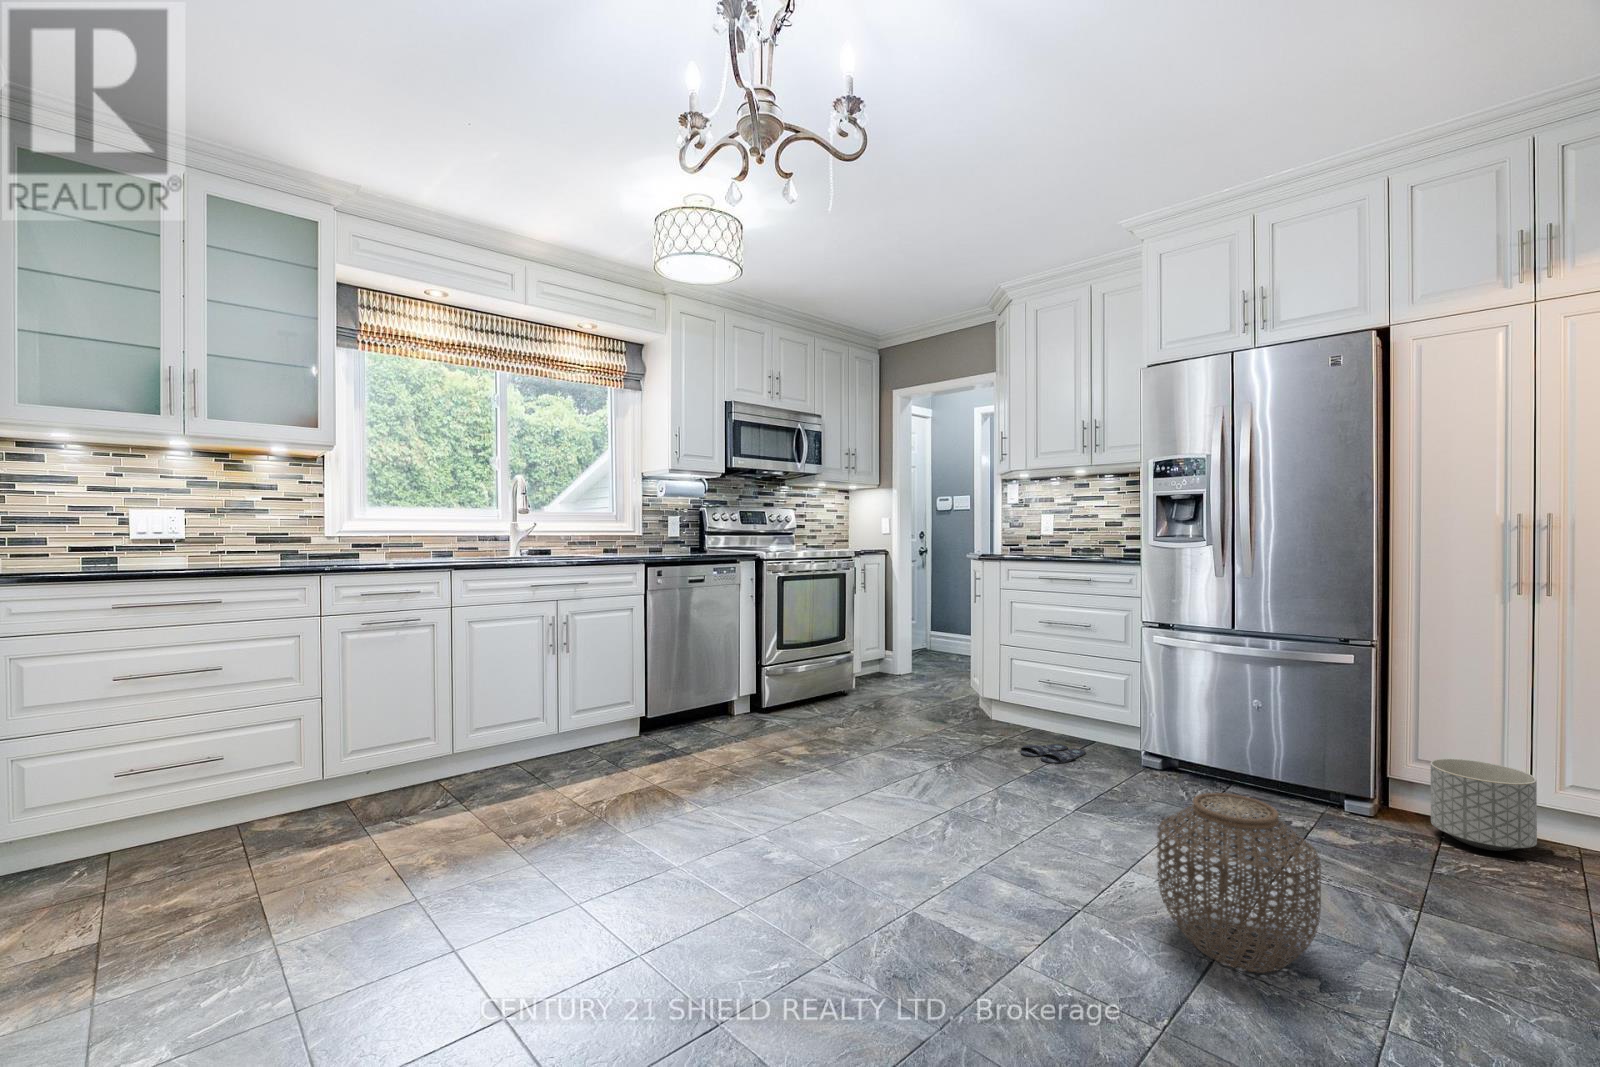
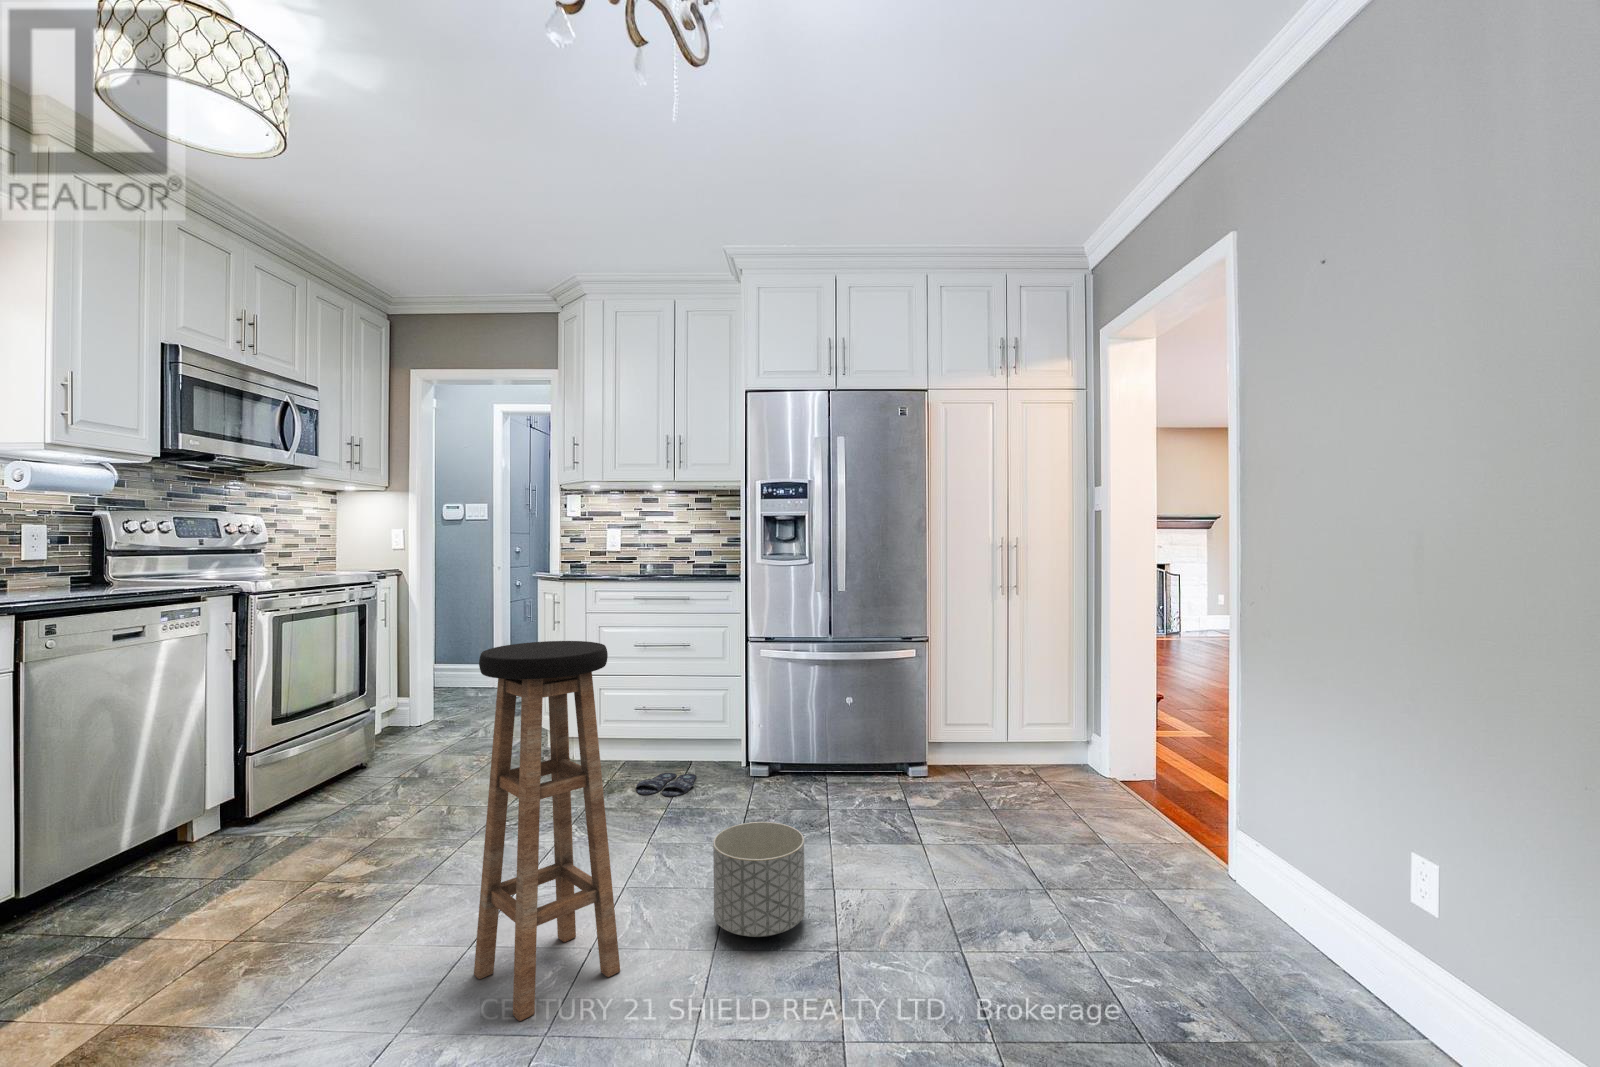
bar stool: none [810,594,900,856] -> present [474,641,620,1021]
planter: present [1430,759,1537,851] -> present [713,822,805,937]
woven basket: present [1157,793,1321,973] -> none [902,795,1031,955]

